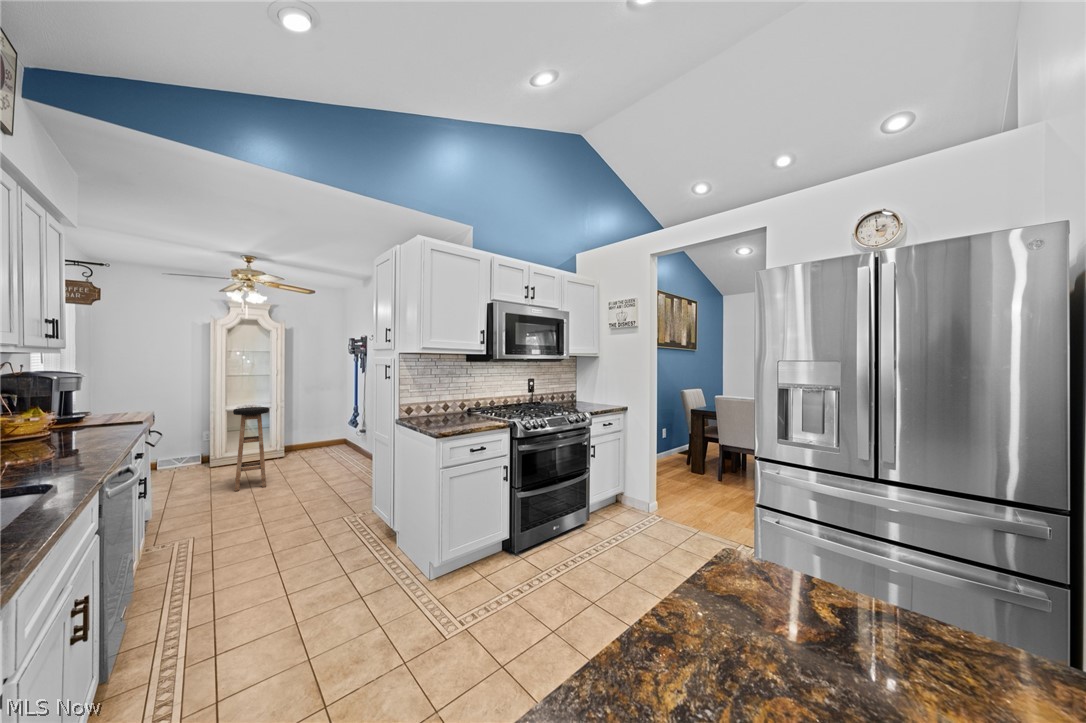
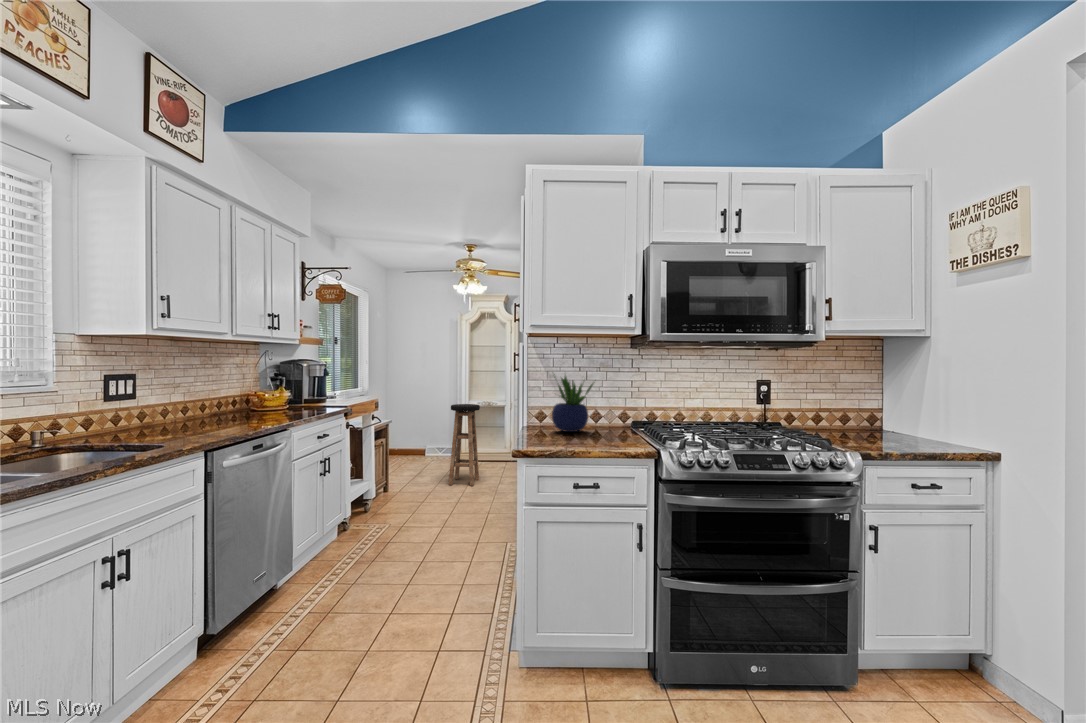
potted plant: none [430,378,460,419] -> present [552,374,593,432]

